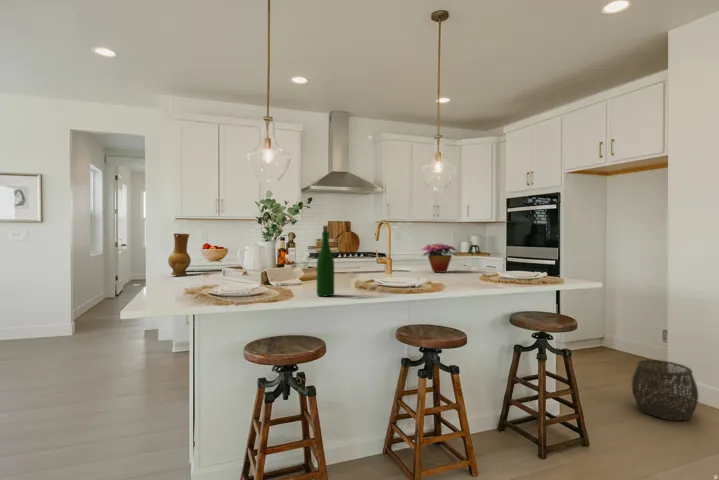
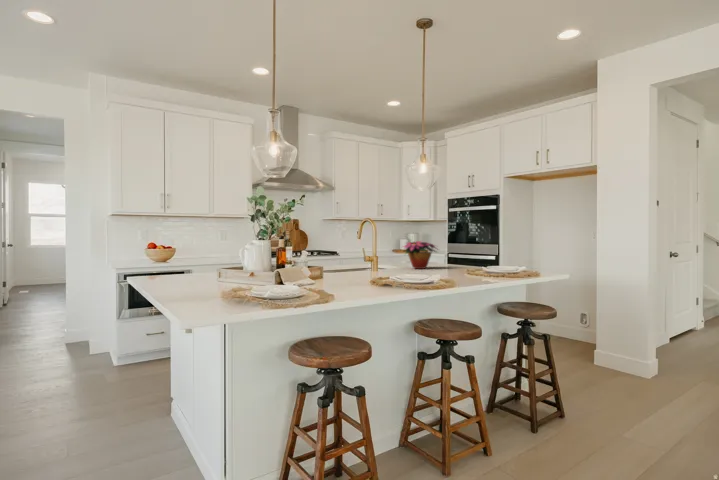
wine bottle: present [317,226,334,296] -> none [358,224,376,295]
ceramic jug: present [168,233,191,276] -> none [142,232,167,279]
woven basket: present [632,360,698,421] -> none [578,339,632,389]

